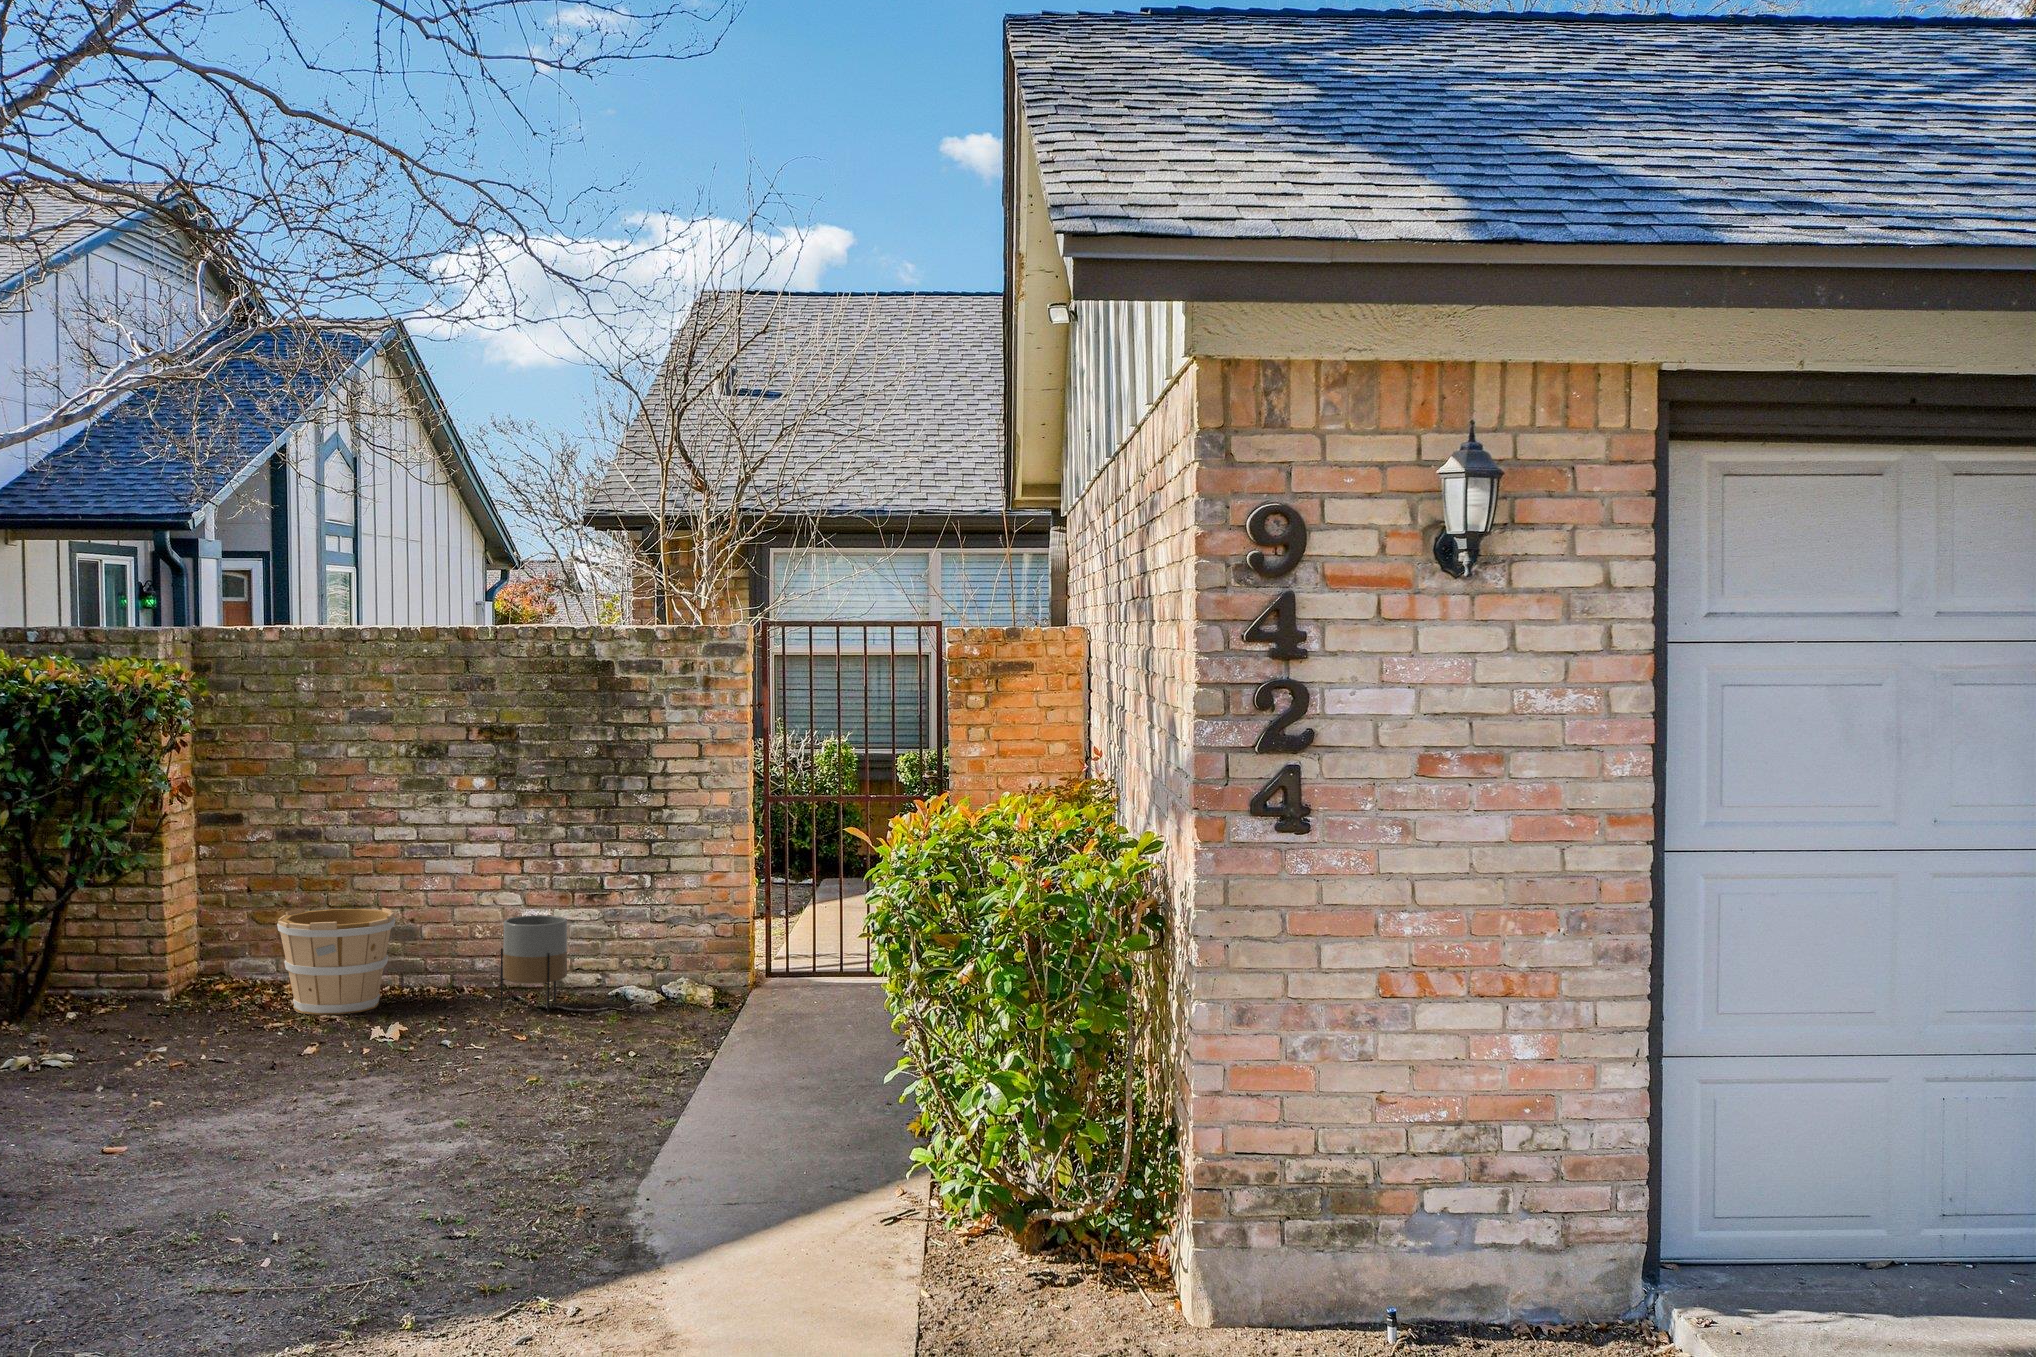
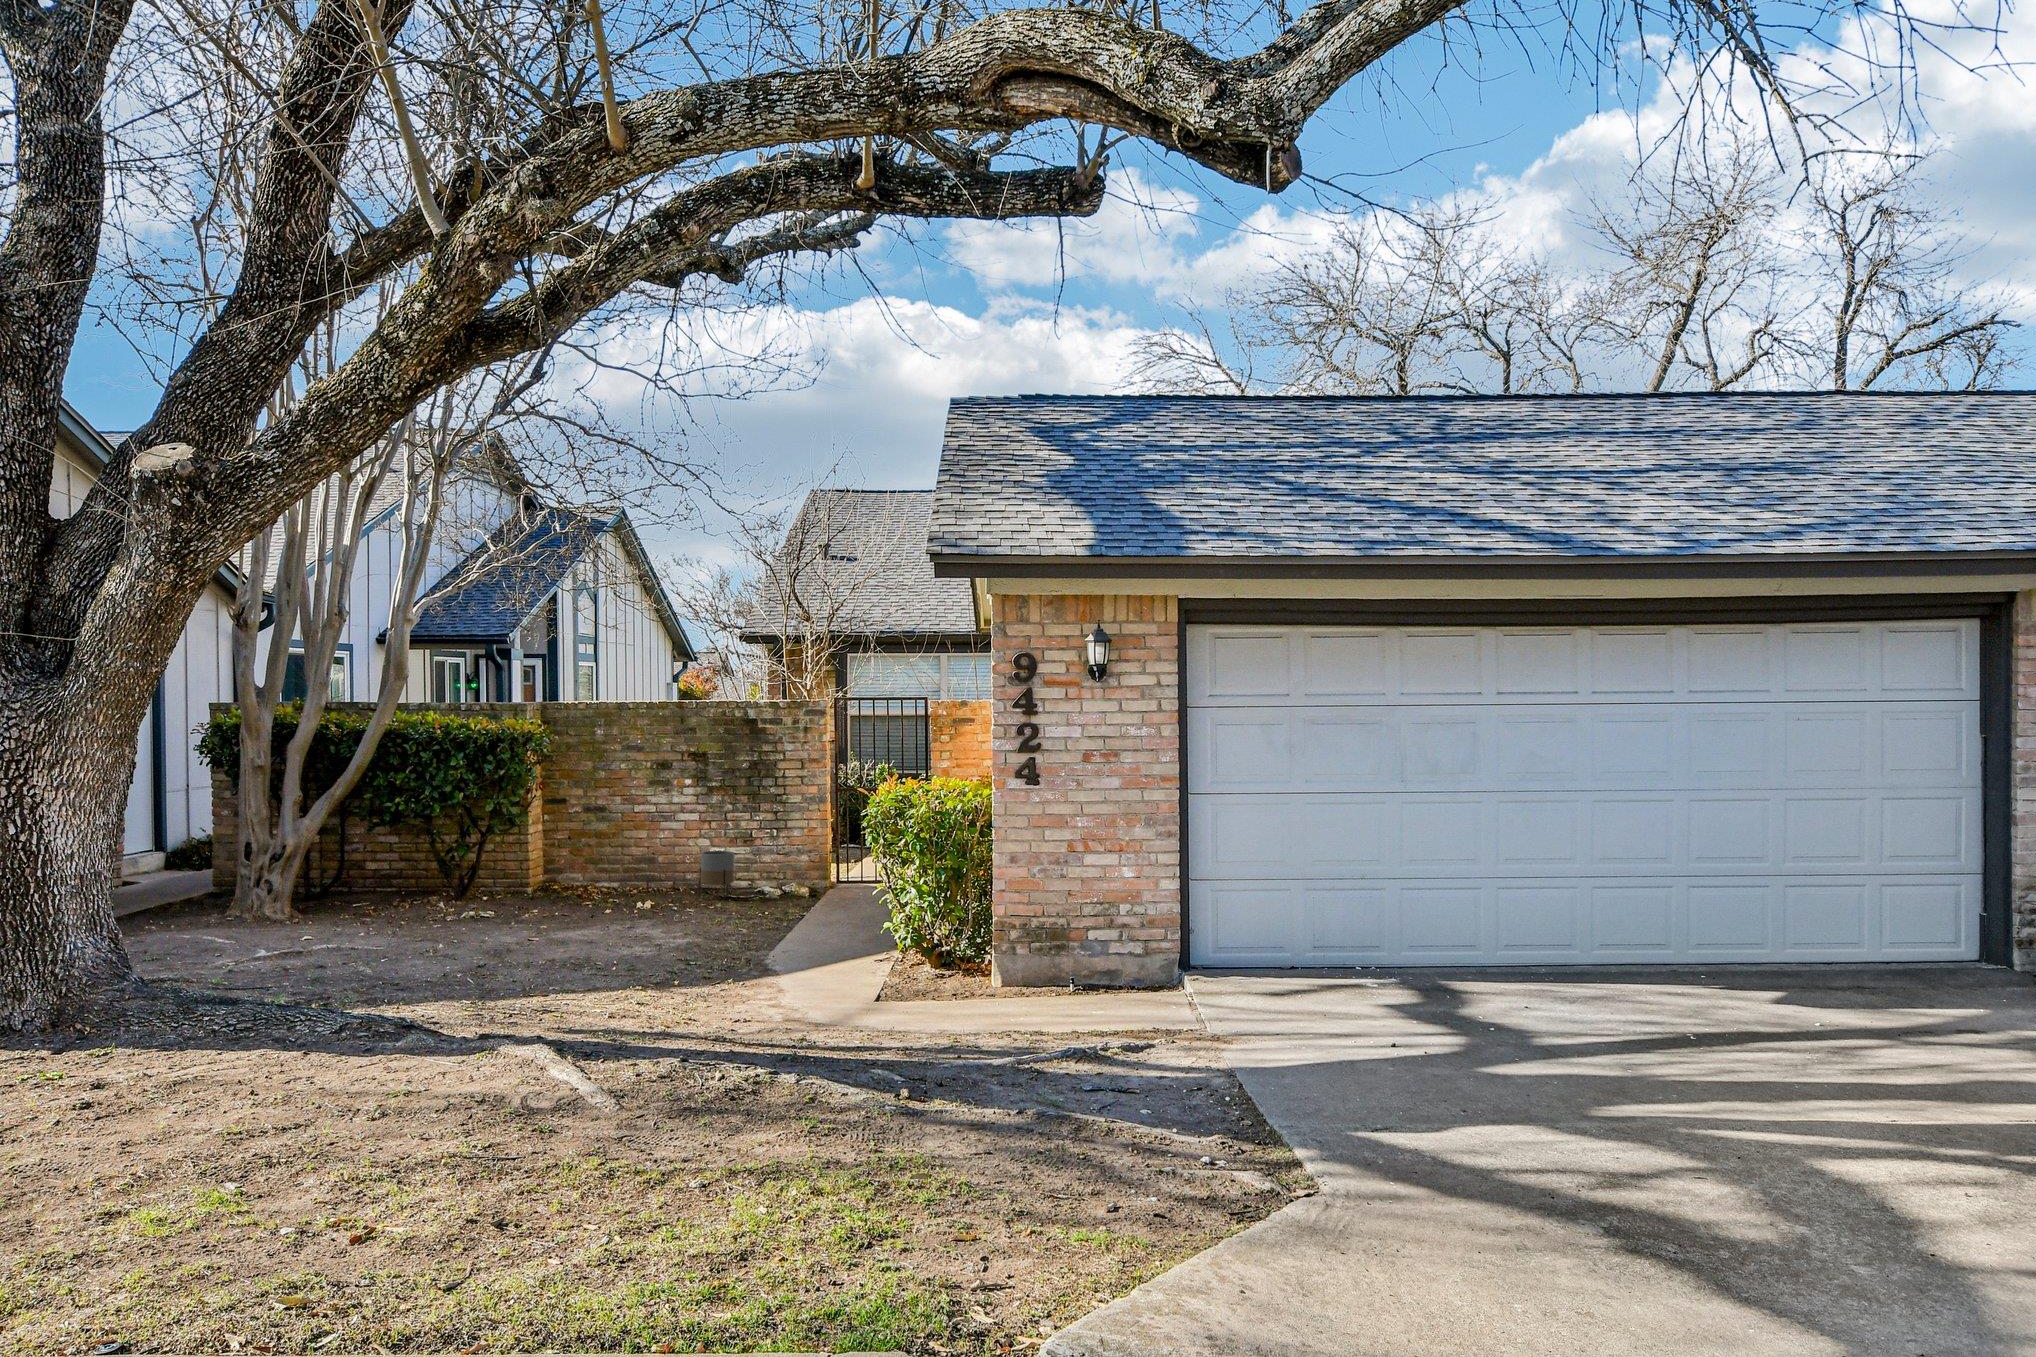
wooden bucket: present [277,908,396,1015] -> none [585,847,645,901]

